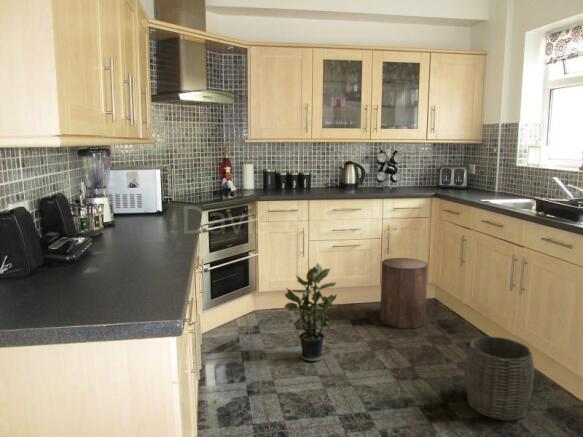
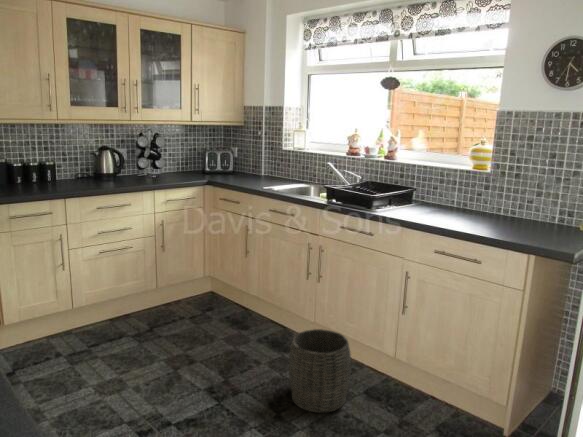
stool: present [380,258,428,329] -> none [165,255,217,335]
potted plant: present [285,263,337,361] -> none [62,282,134,407]

